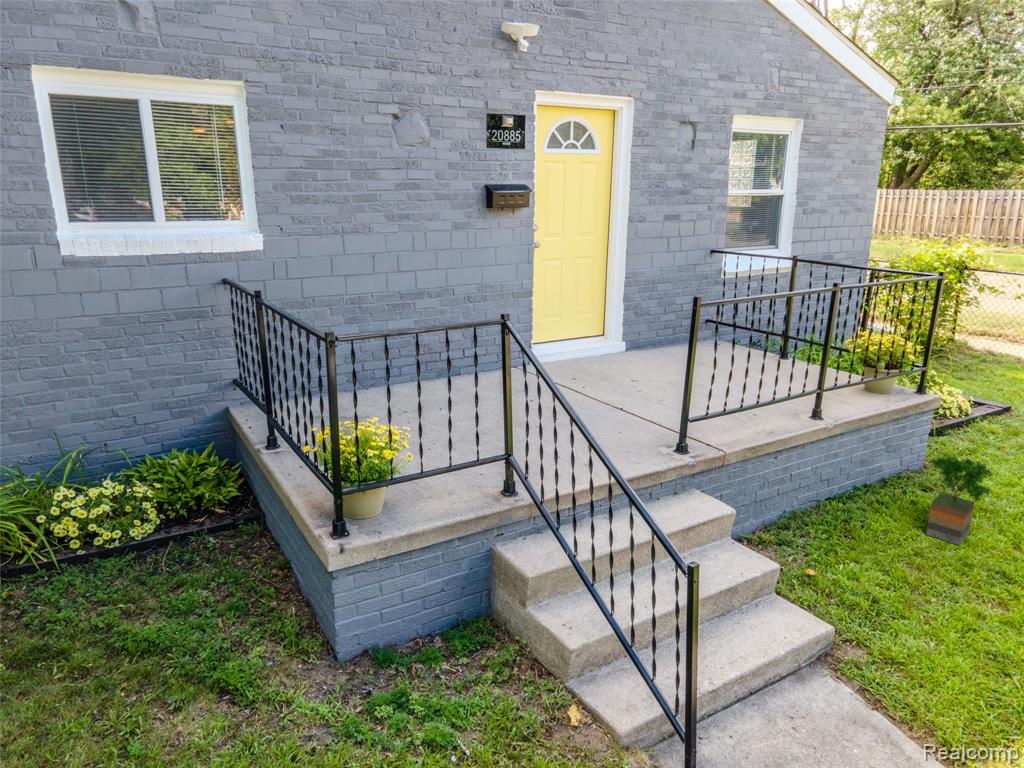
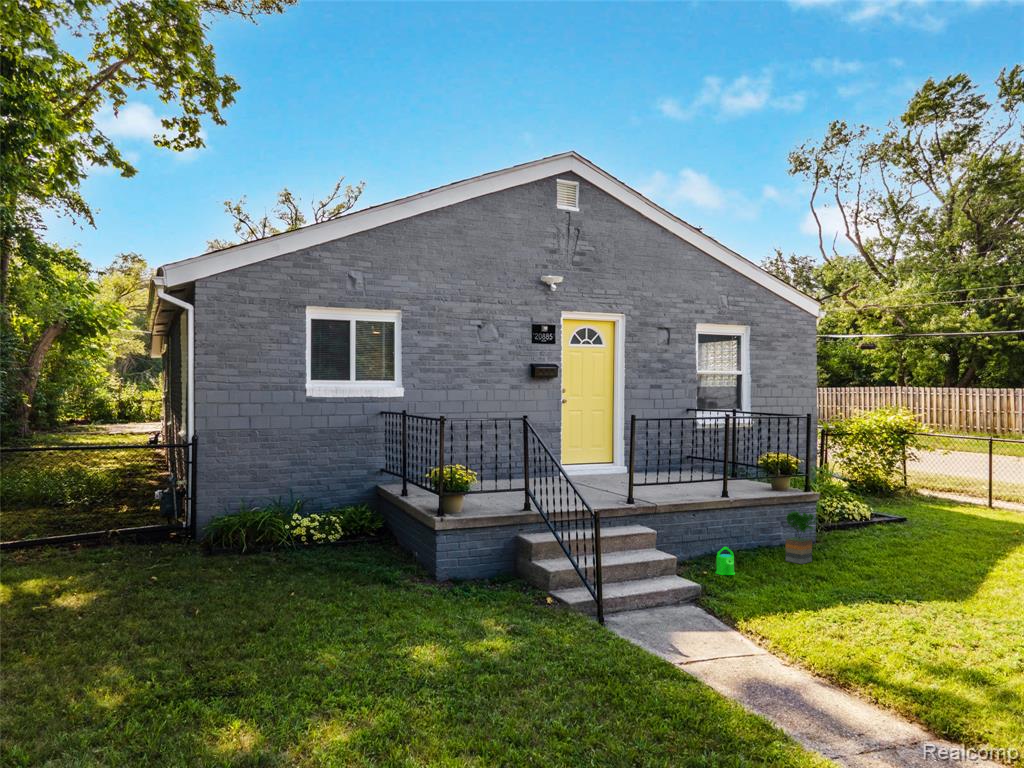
watering can: none [836,543,885,594] -> present [715,547,735,575]

